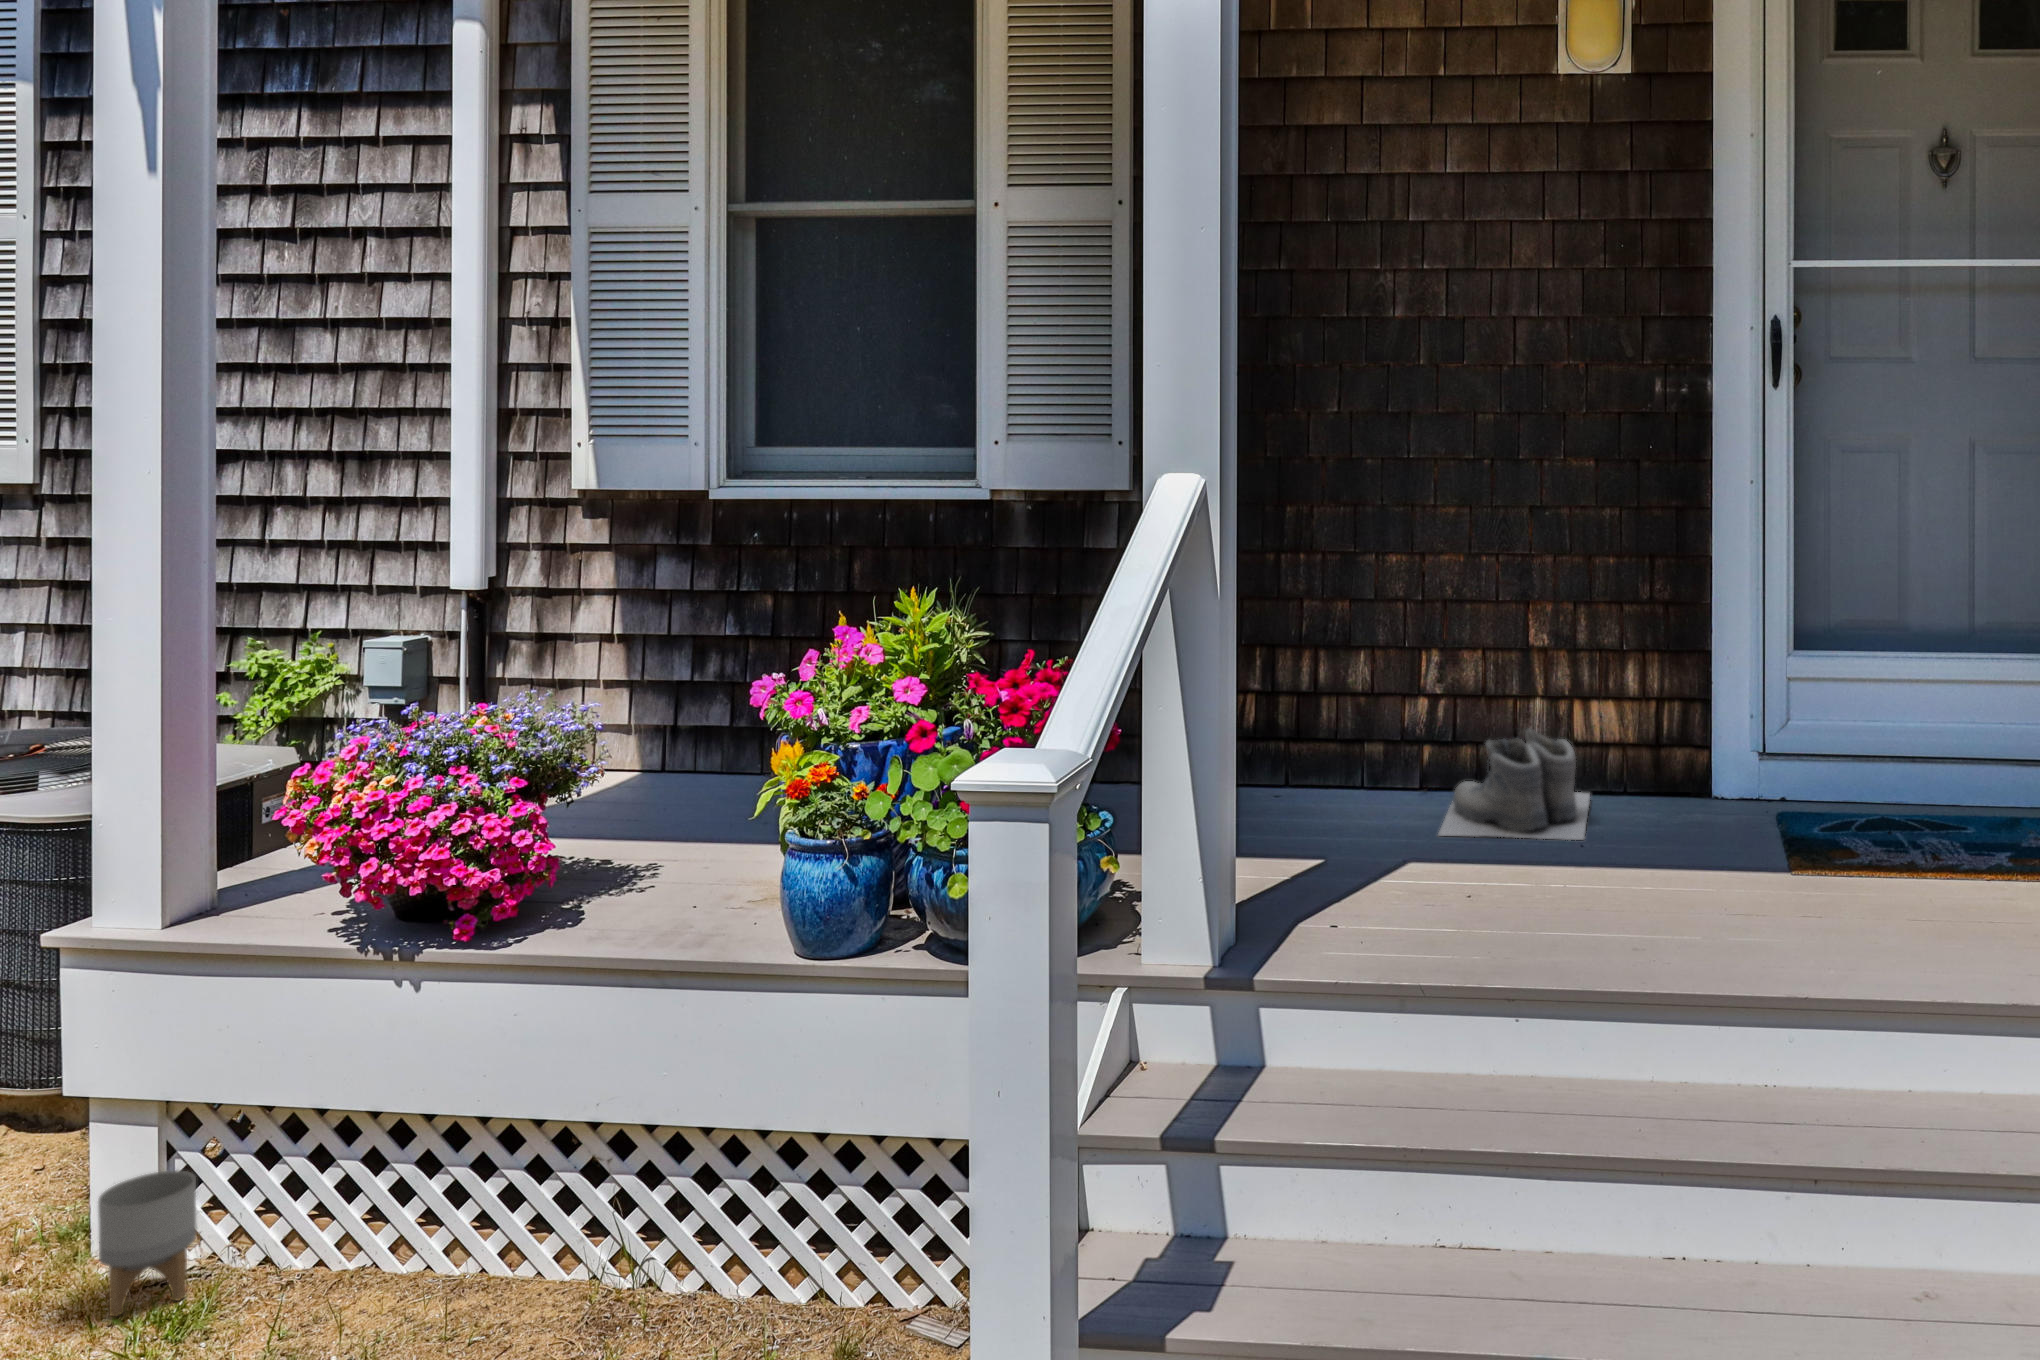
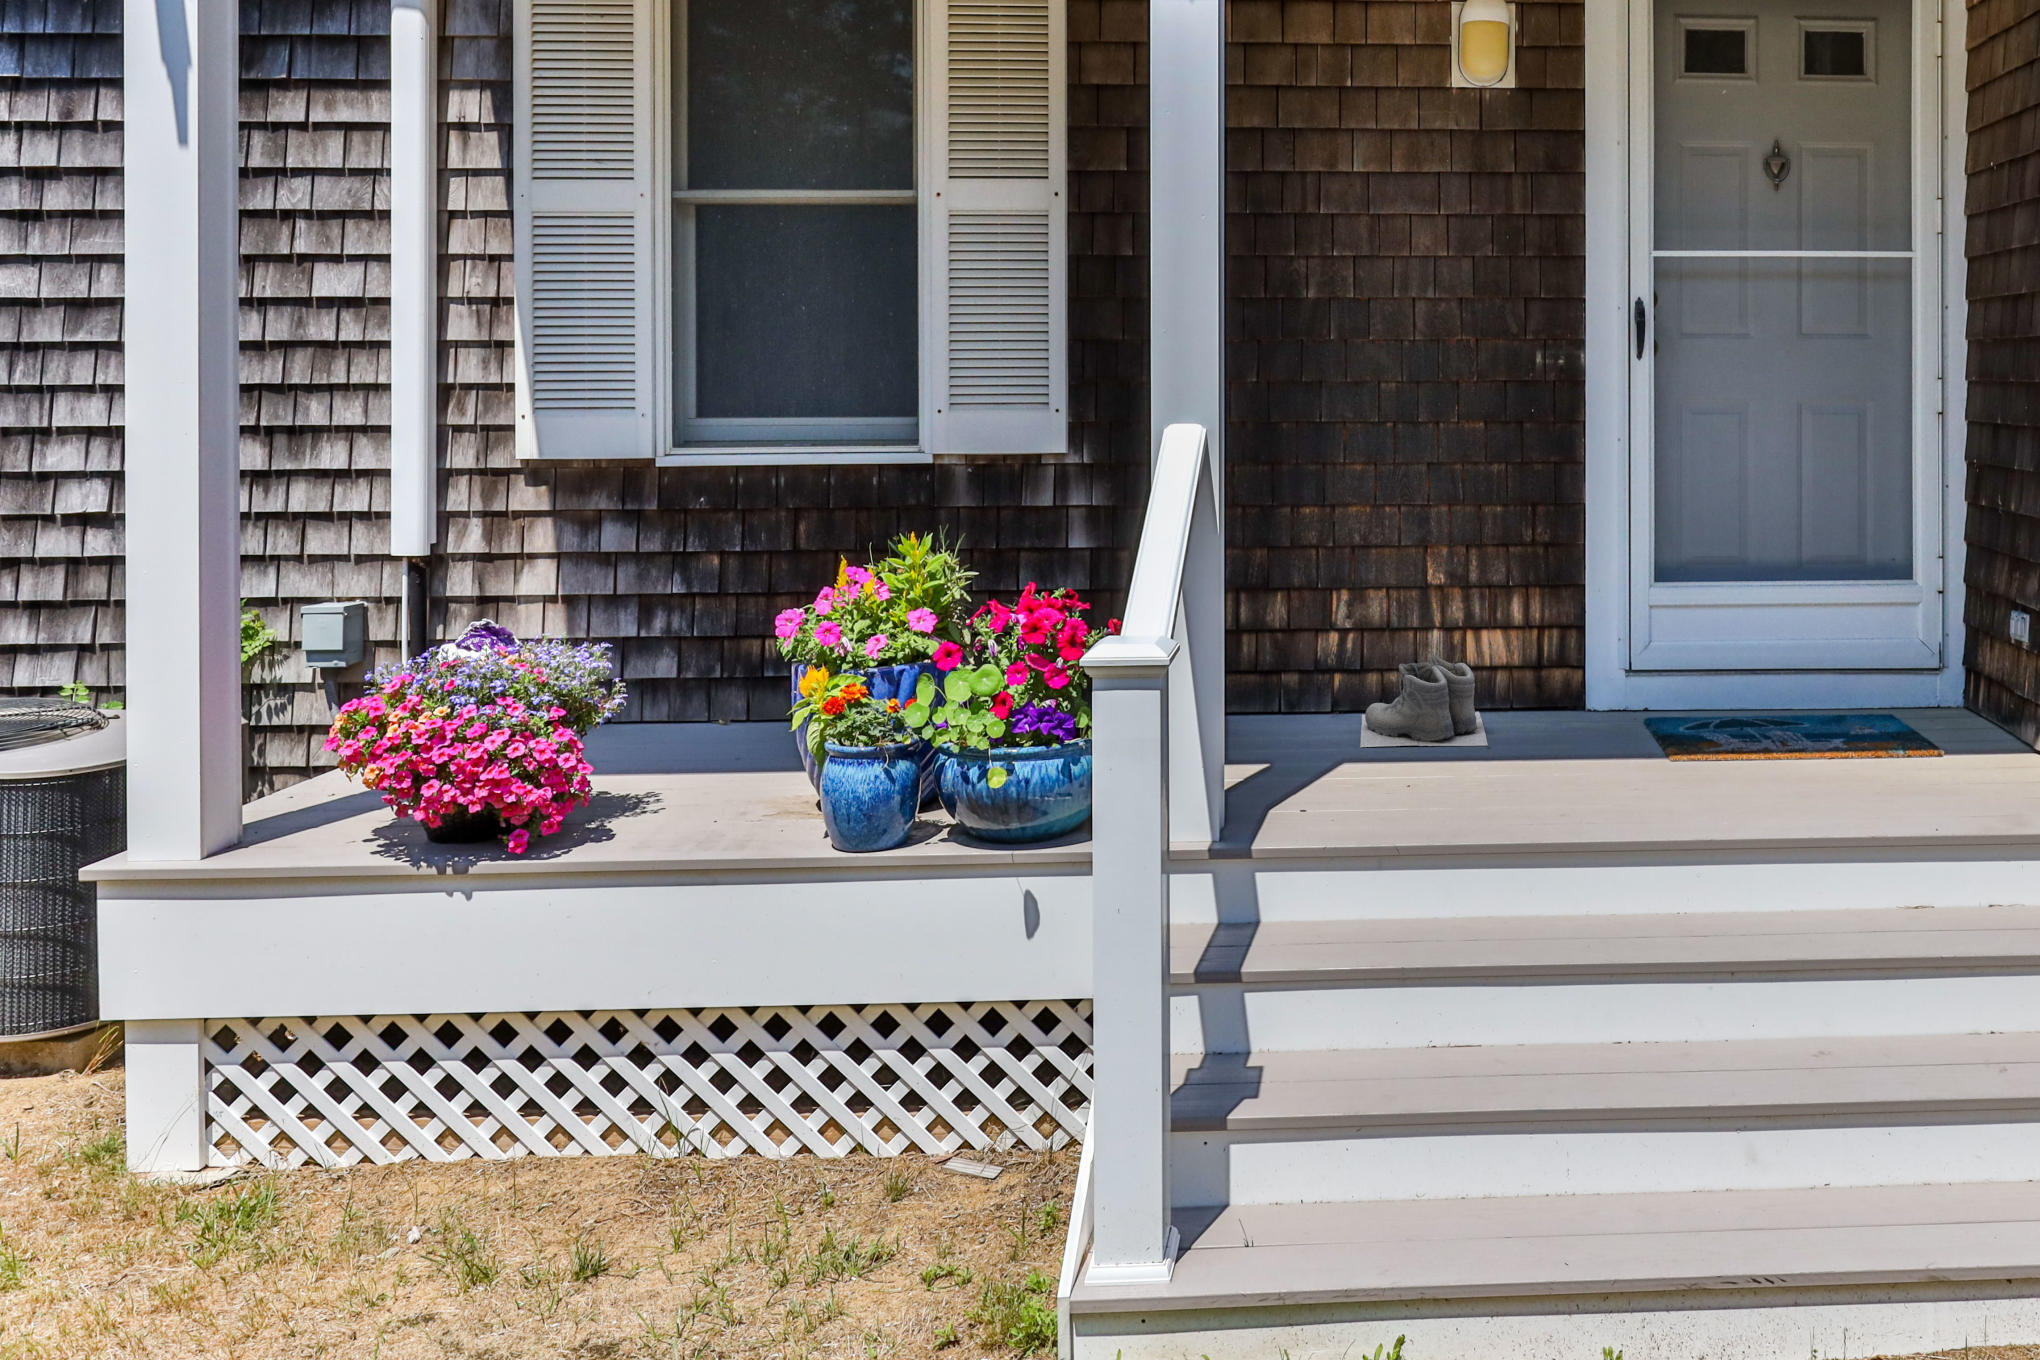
planter: present [98,1170,197,1316] -> none [161,1080,251,1212]

